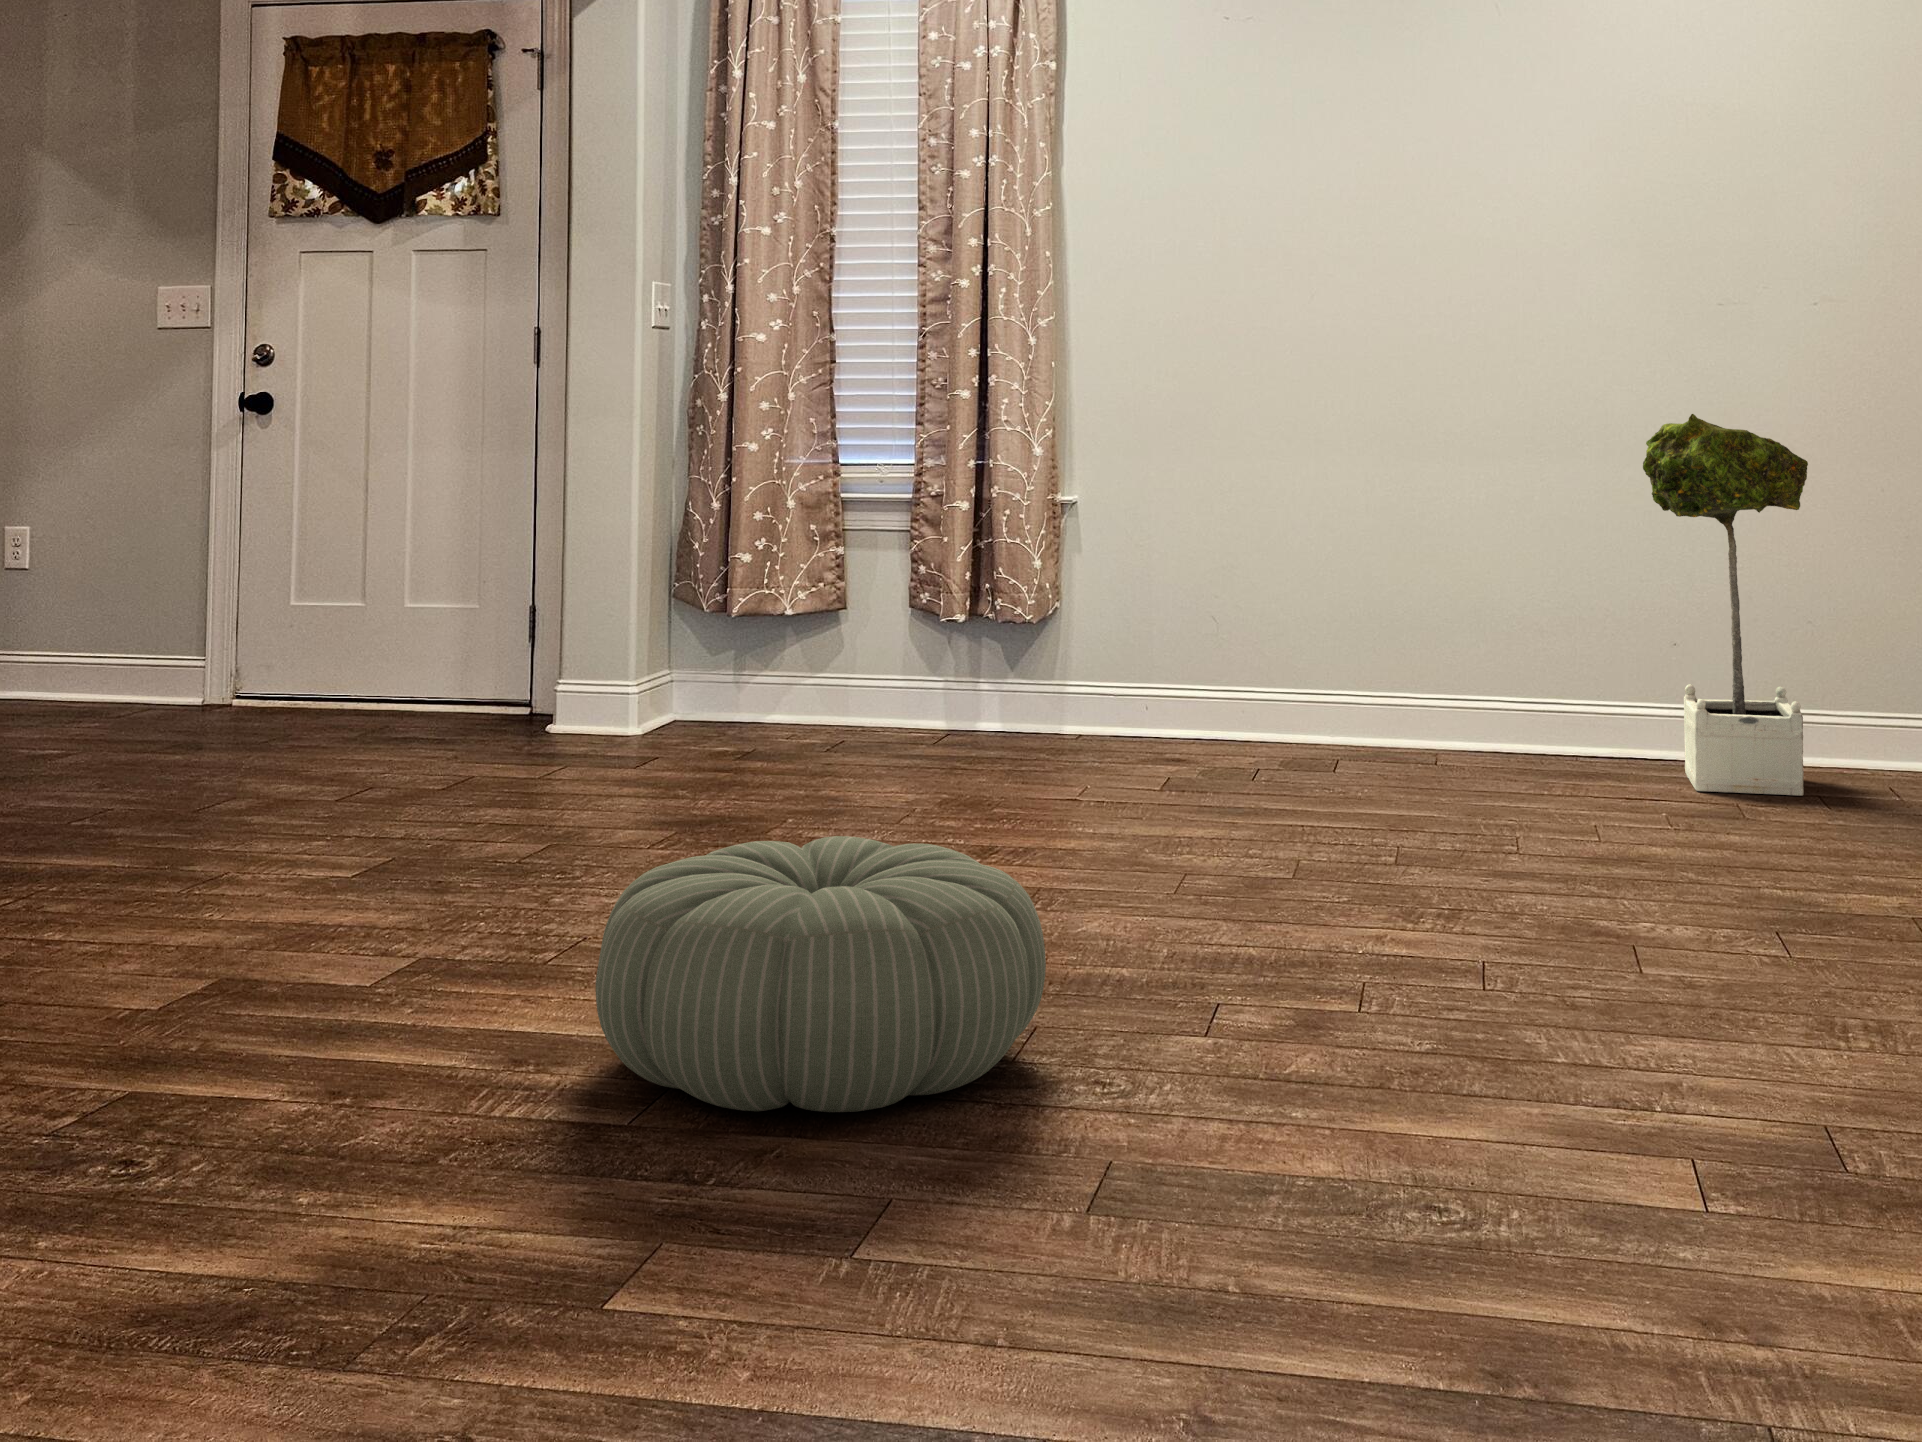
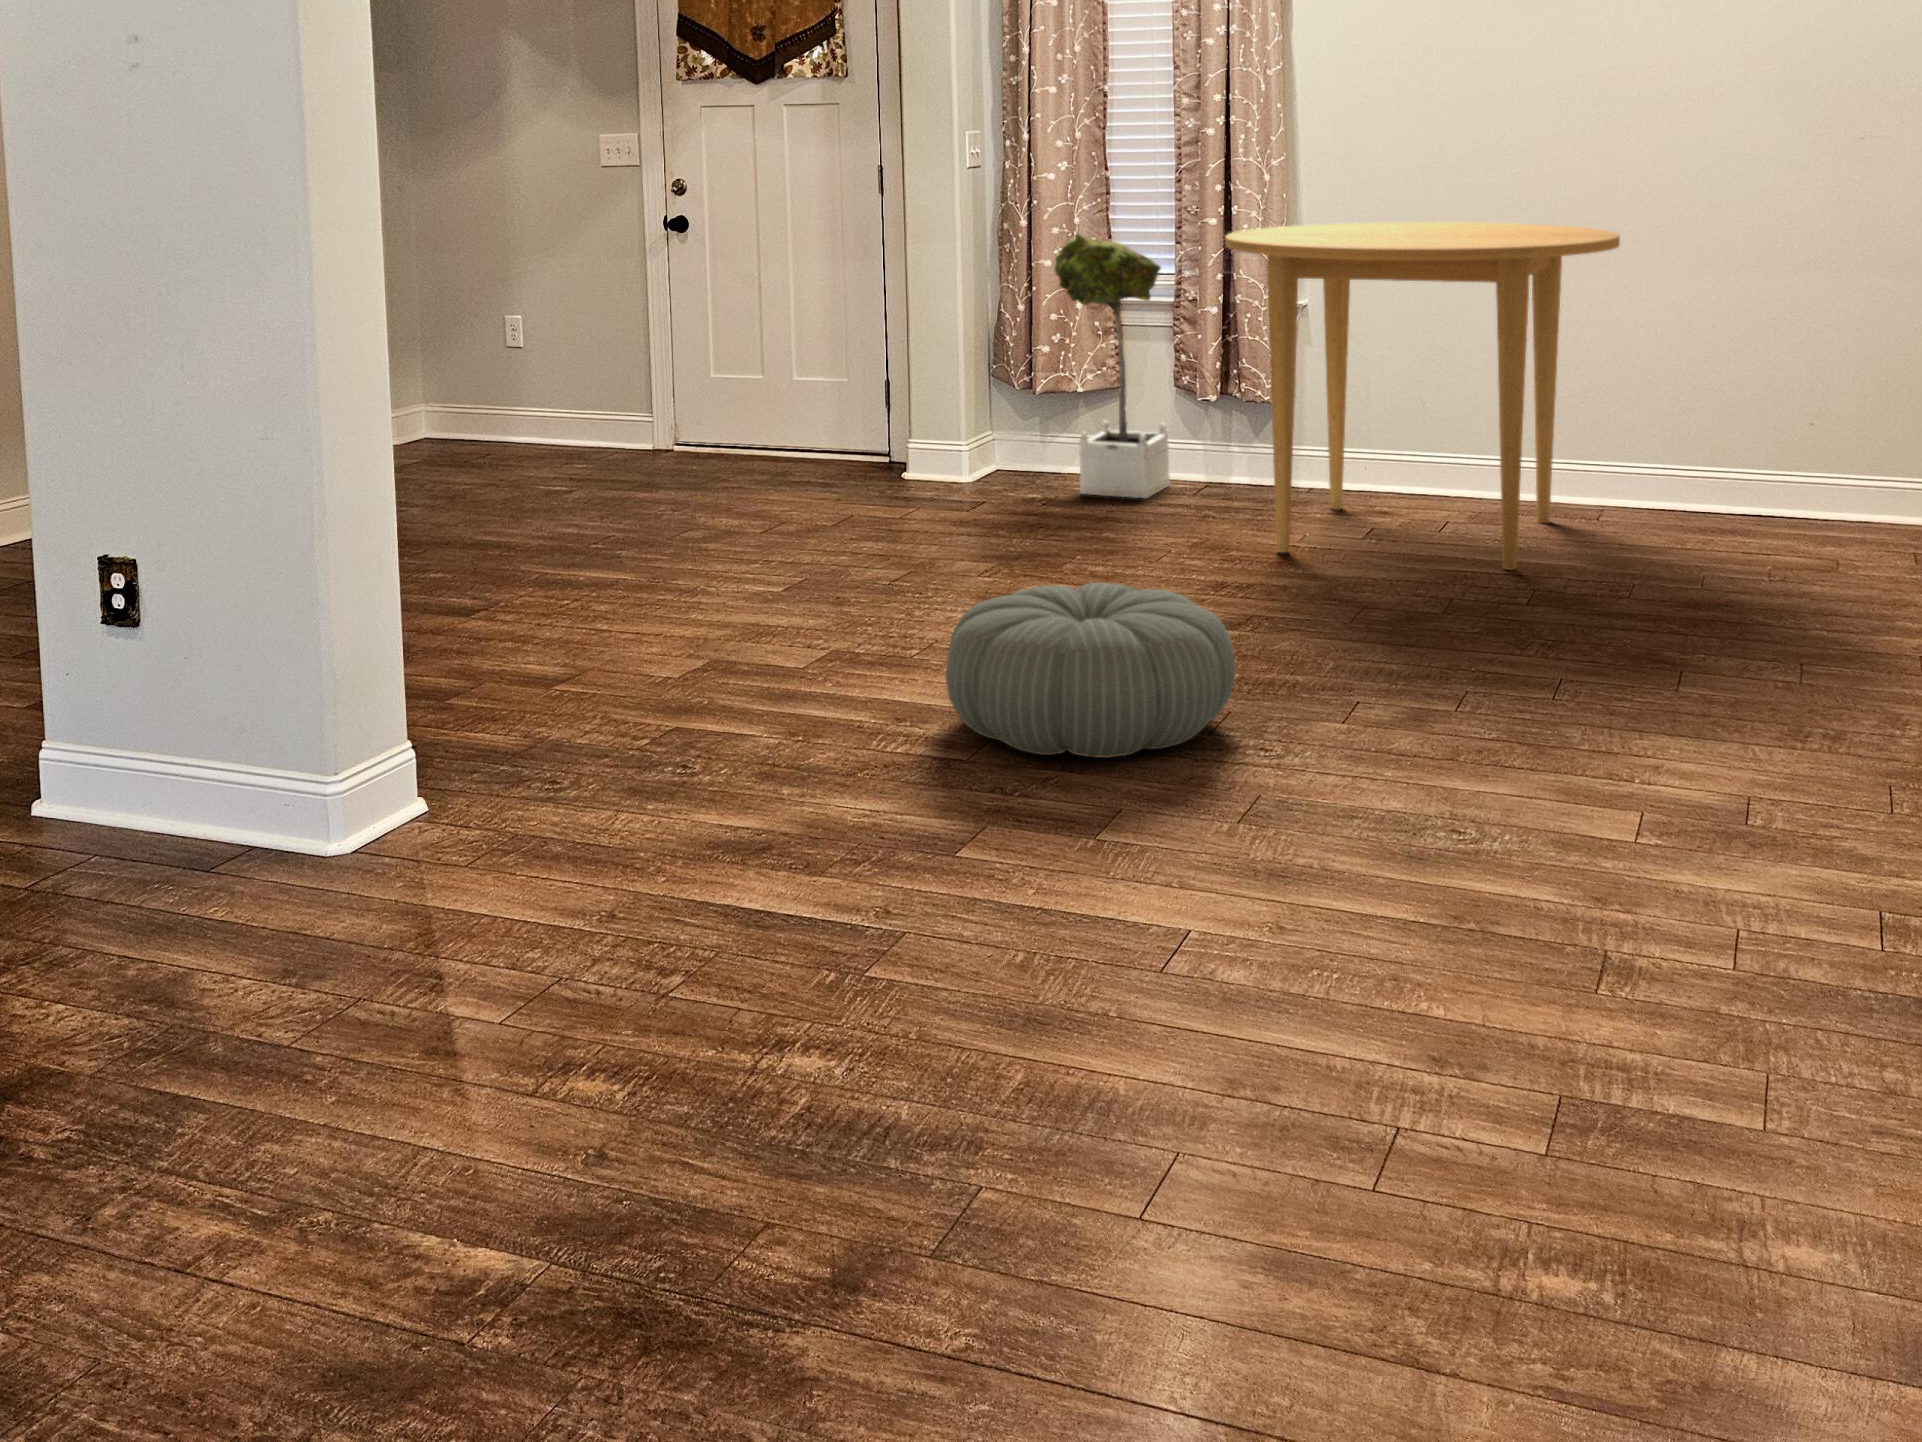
dining table: none [988,397,1479,828] -> present [1225,222,1620,570]
potted tree: present [1643,414,1808,796] -> present [1055,234,1170,498]

